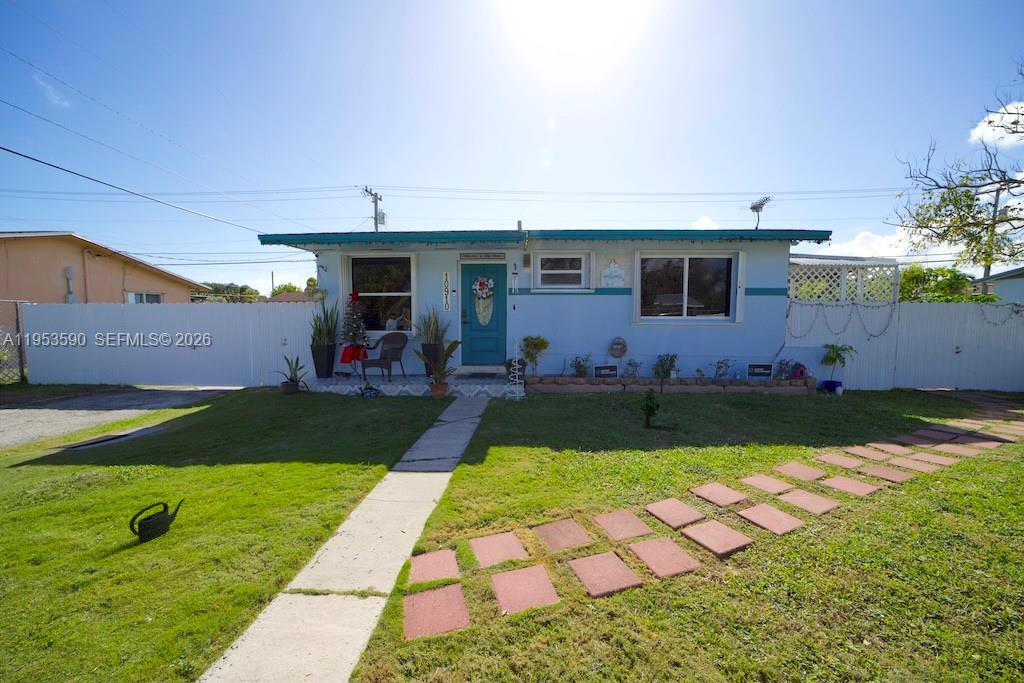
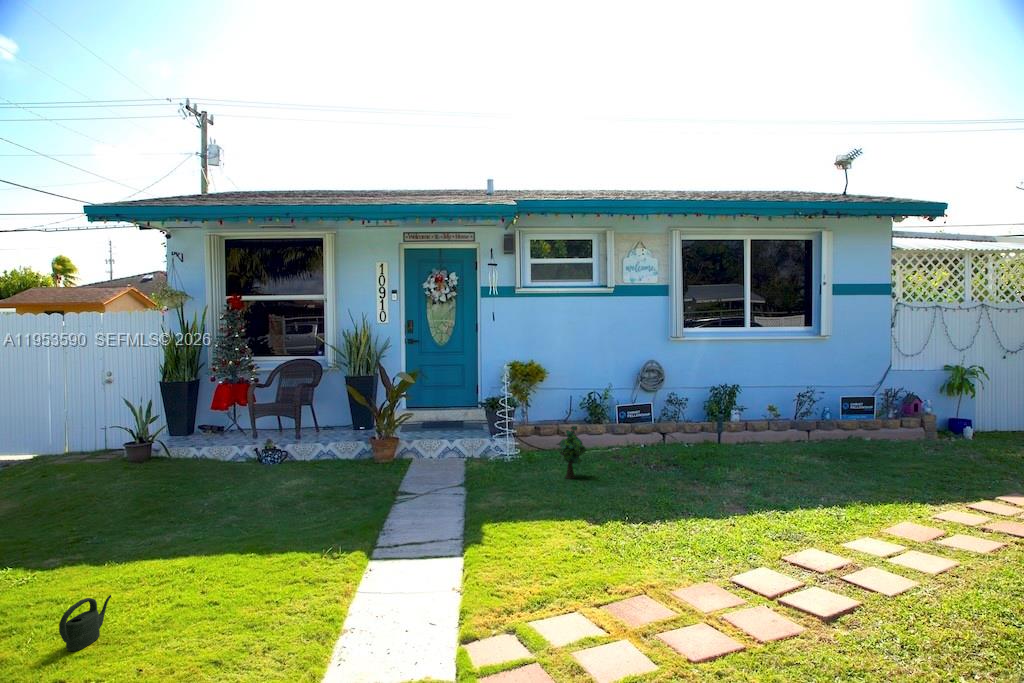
decorative plant: present [638,388,660,428] -> present [557,426,586,479]

